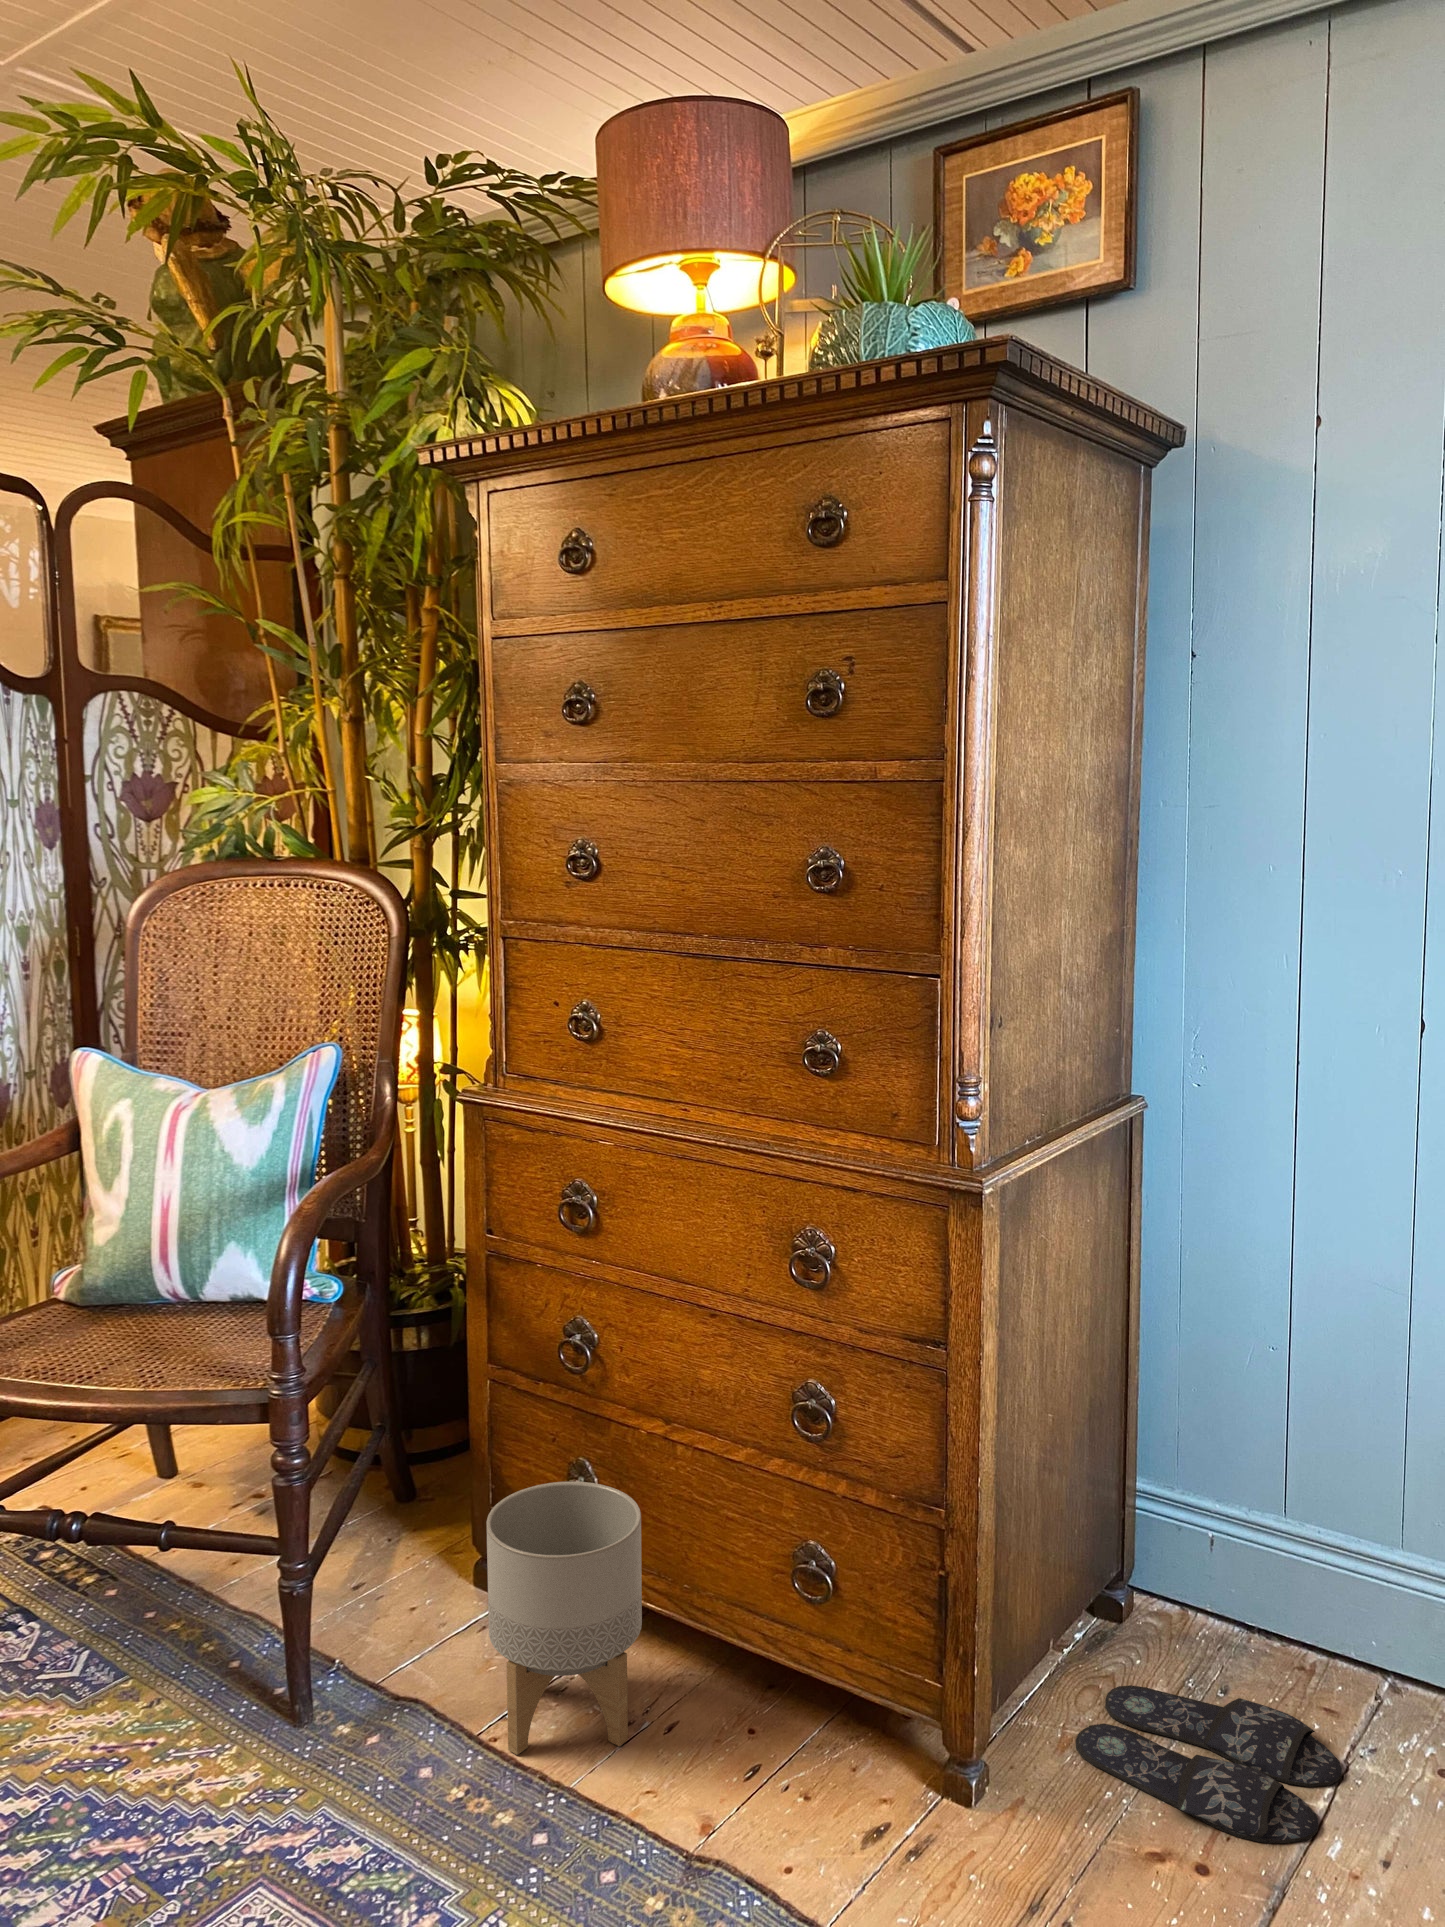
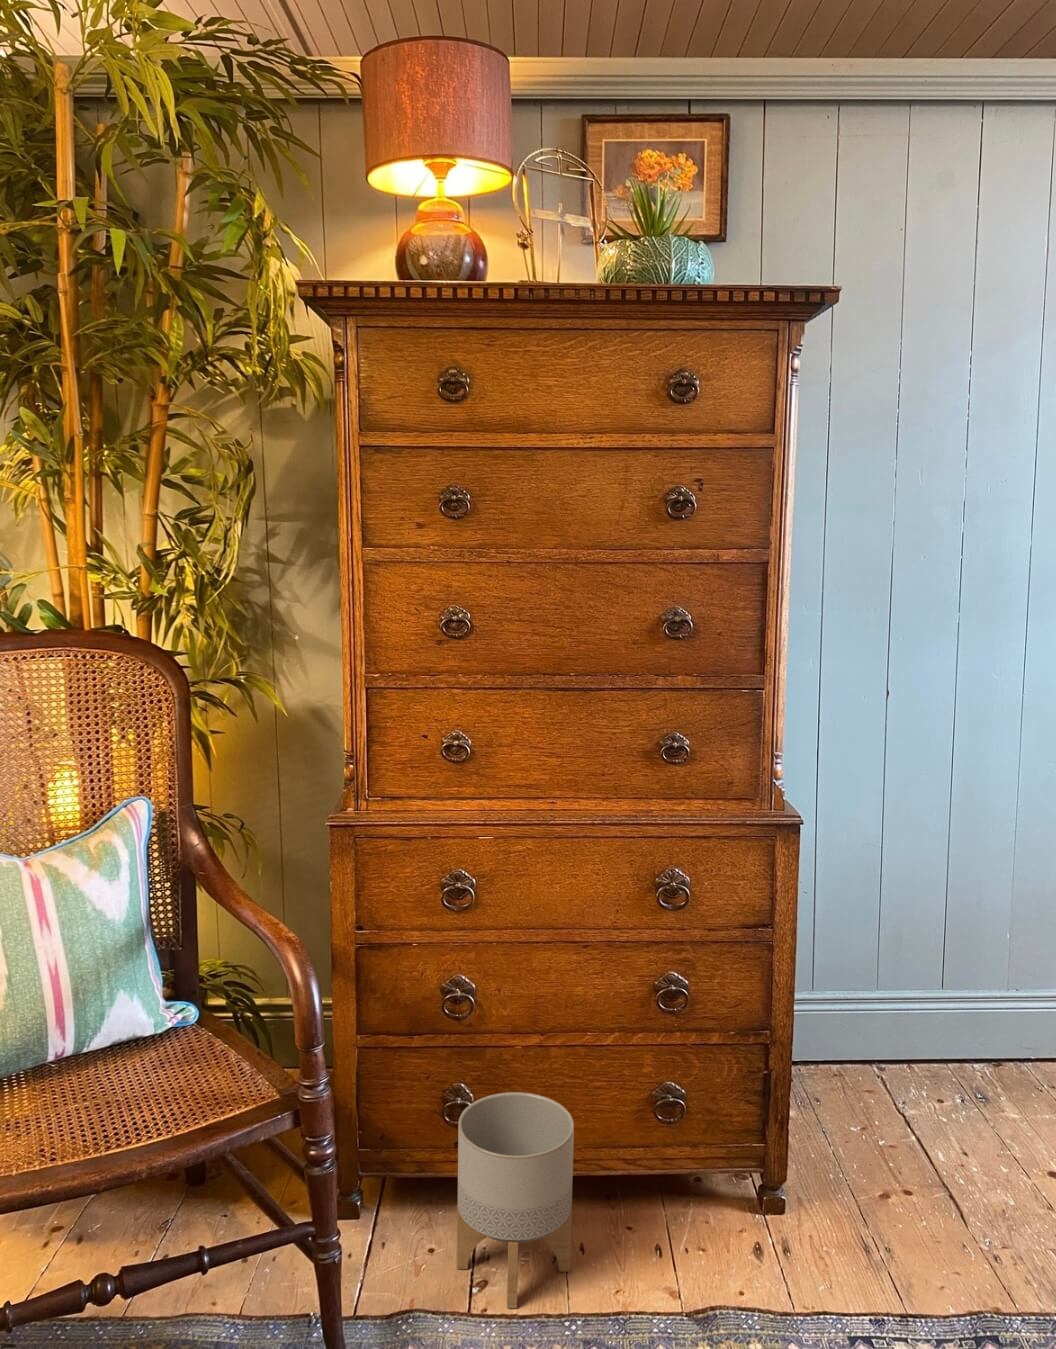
slippers: present [1076,1685,1342,1843] -> none [770,1099,925,1173]

